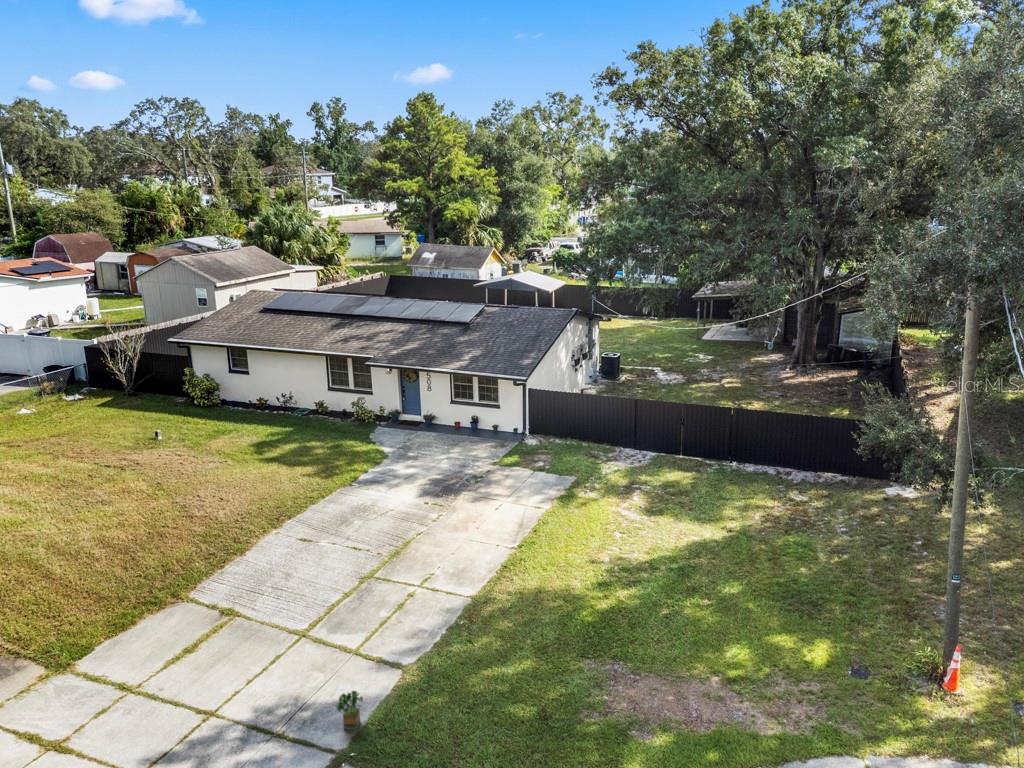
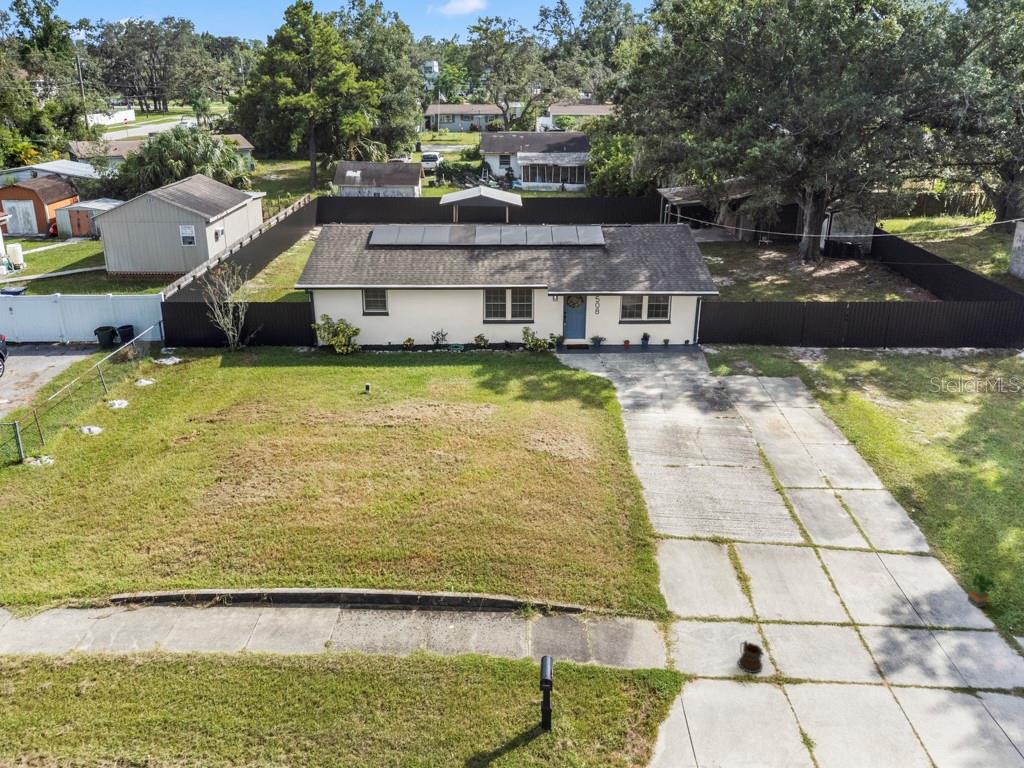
bucket: none [28,693,58,728] -> present [738,641,763,673]

